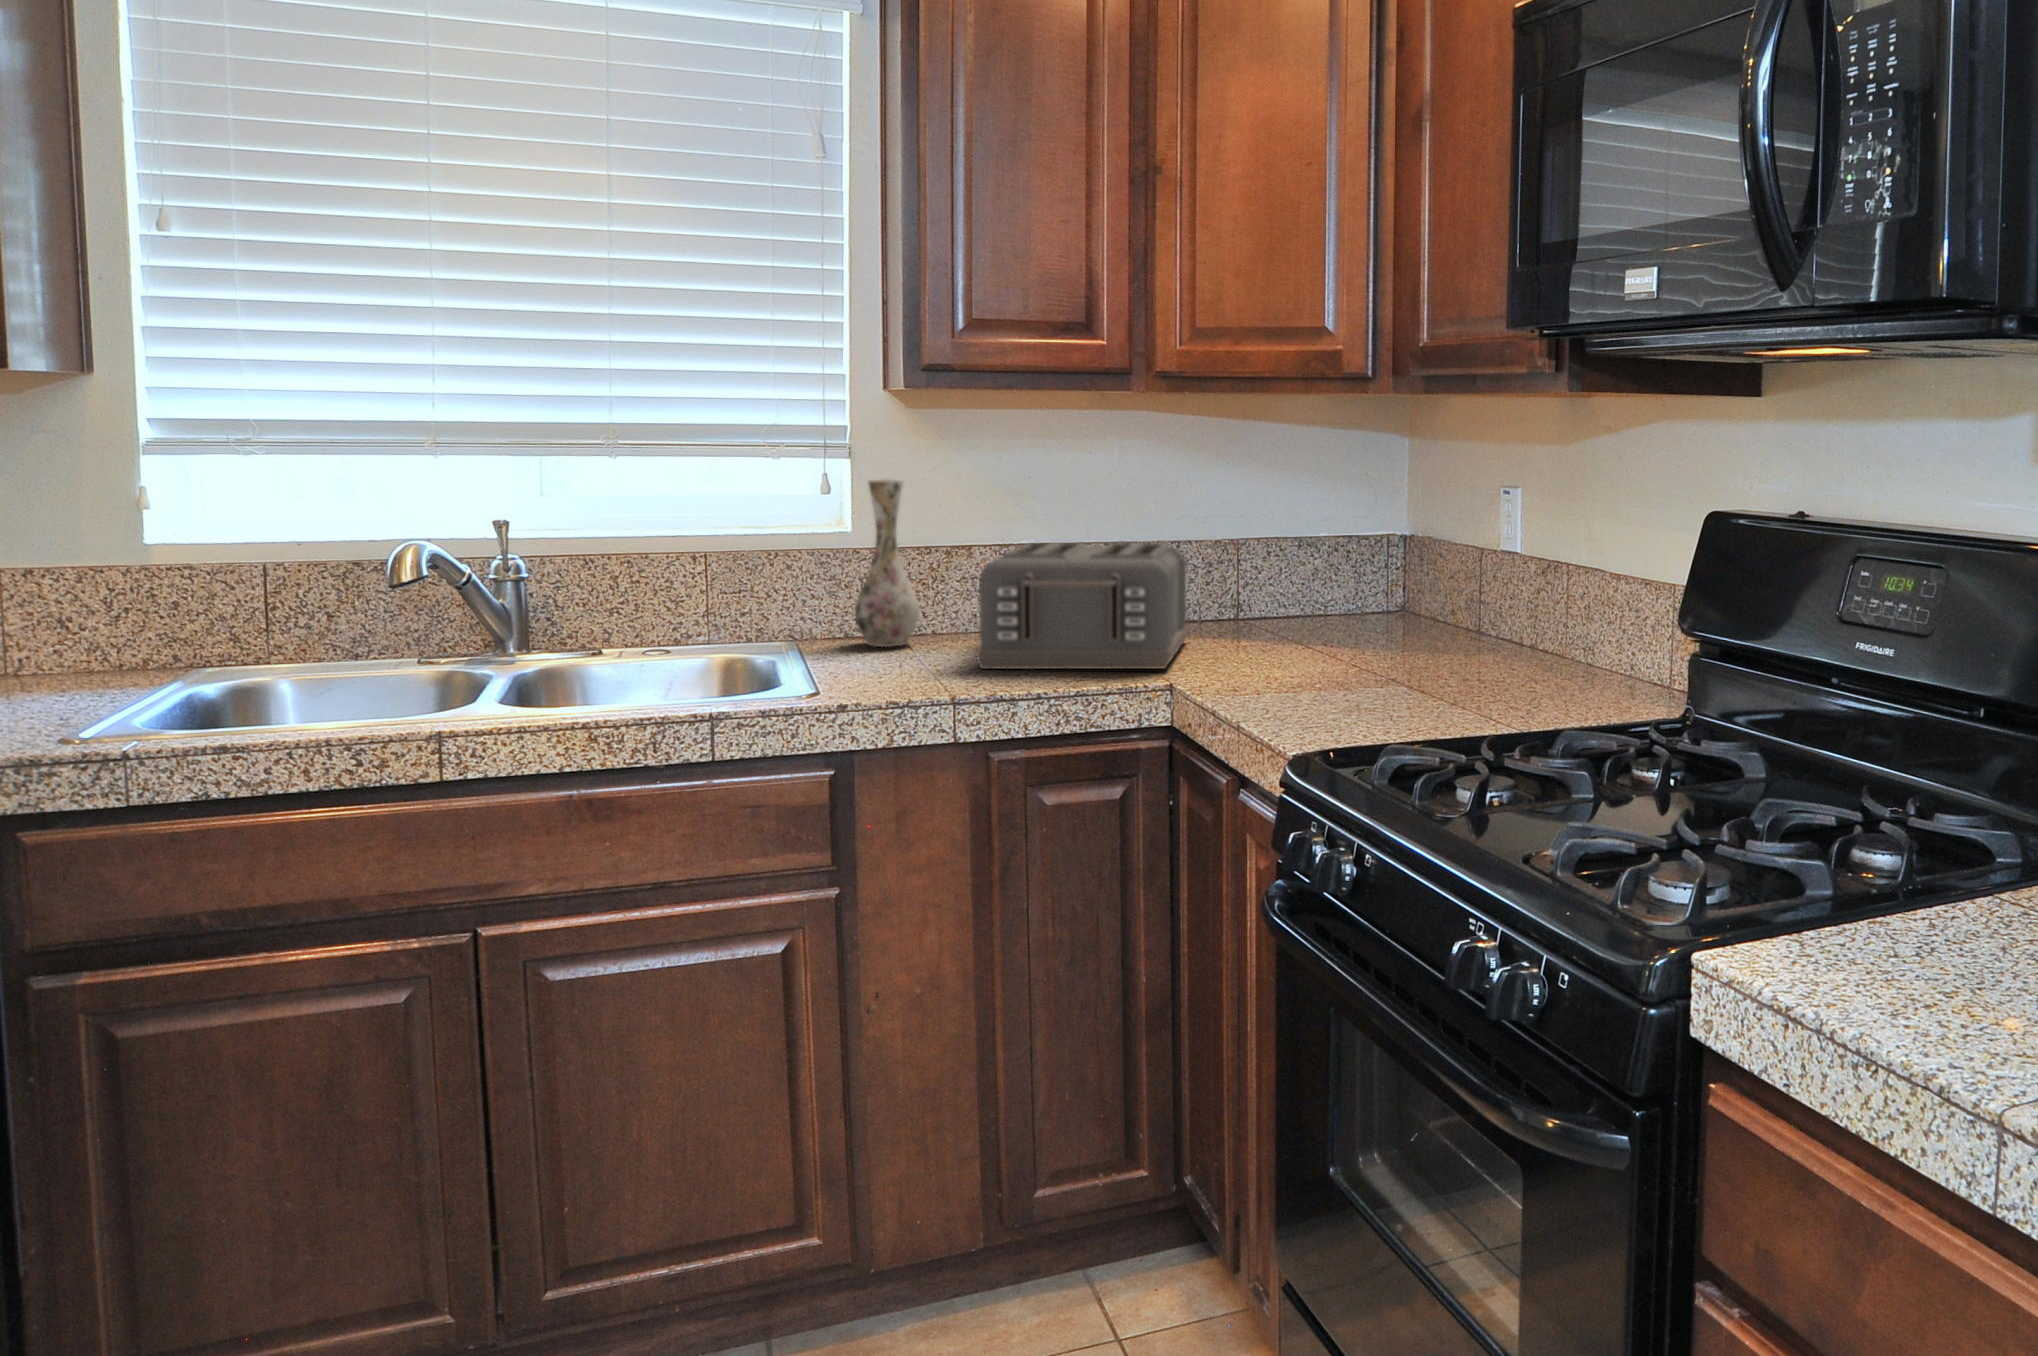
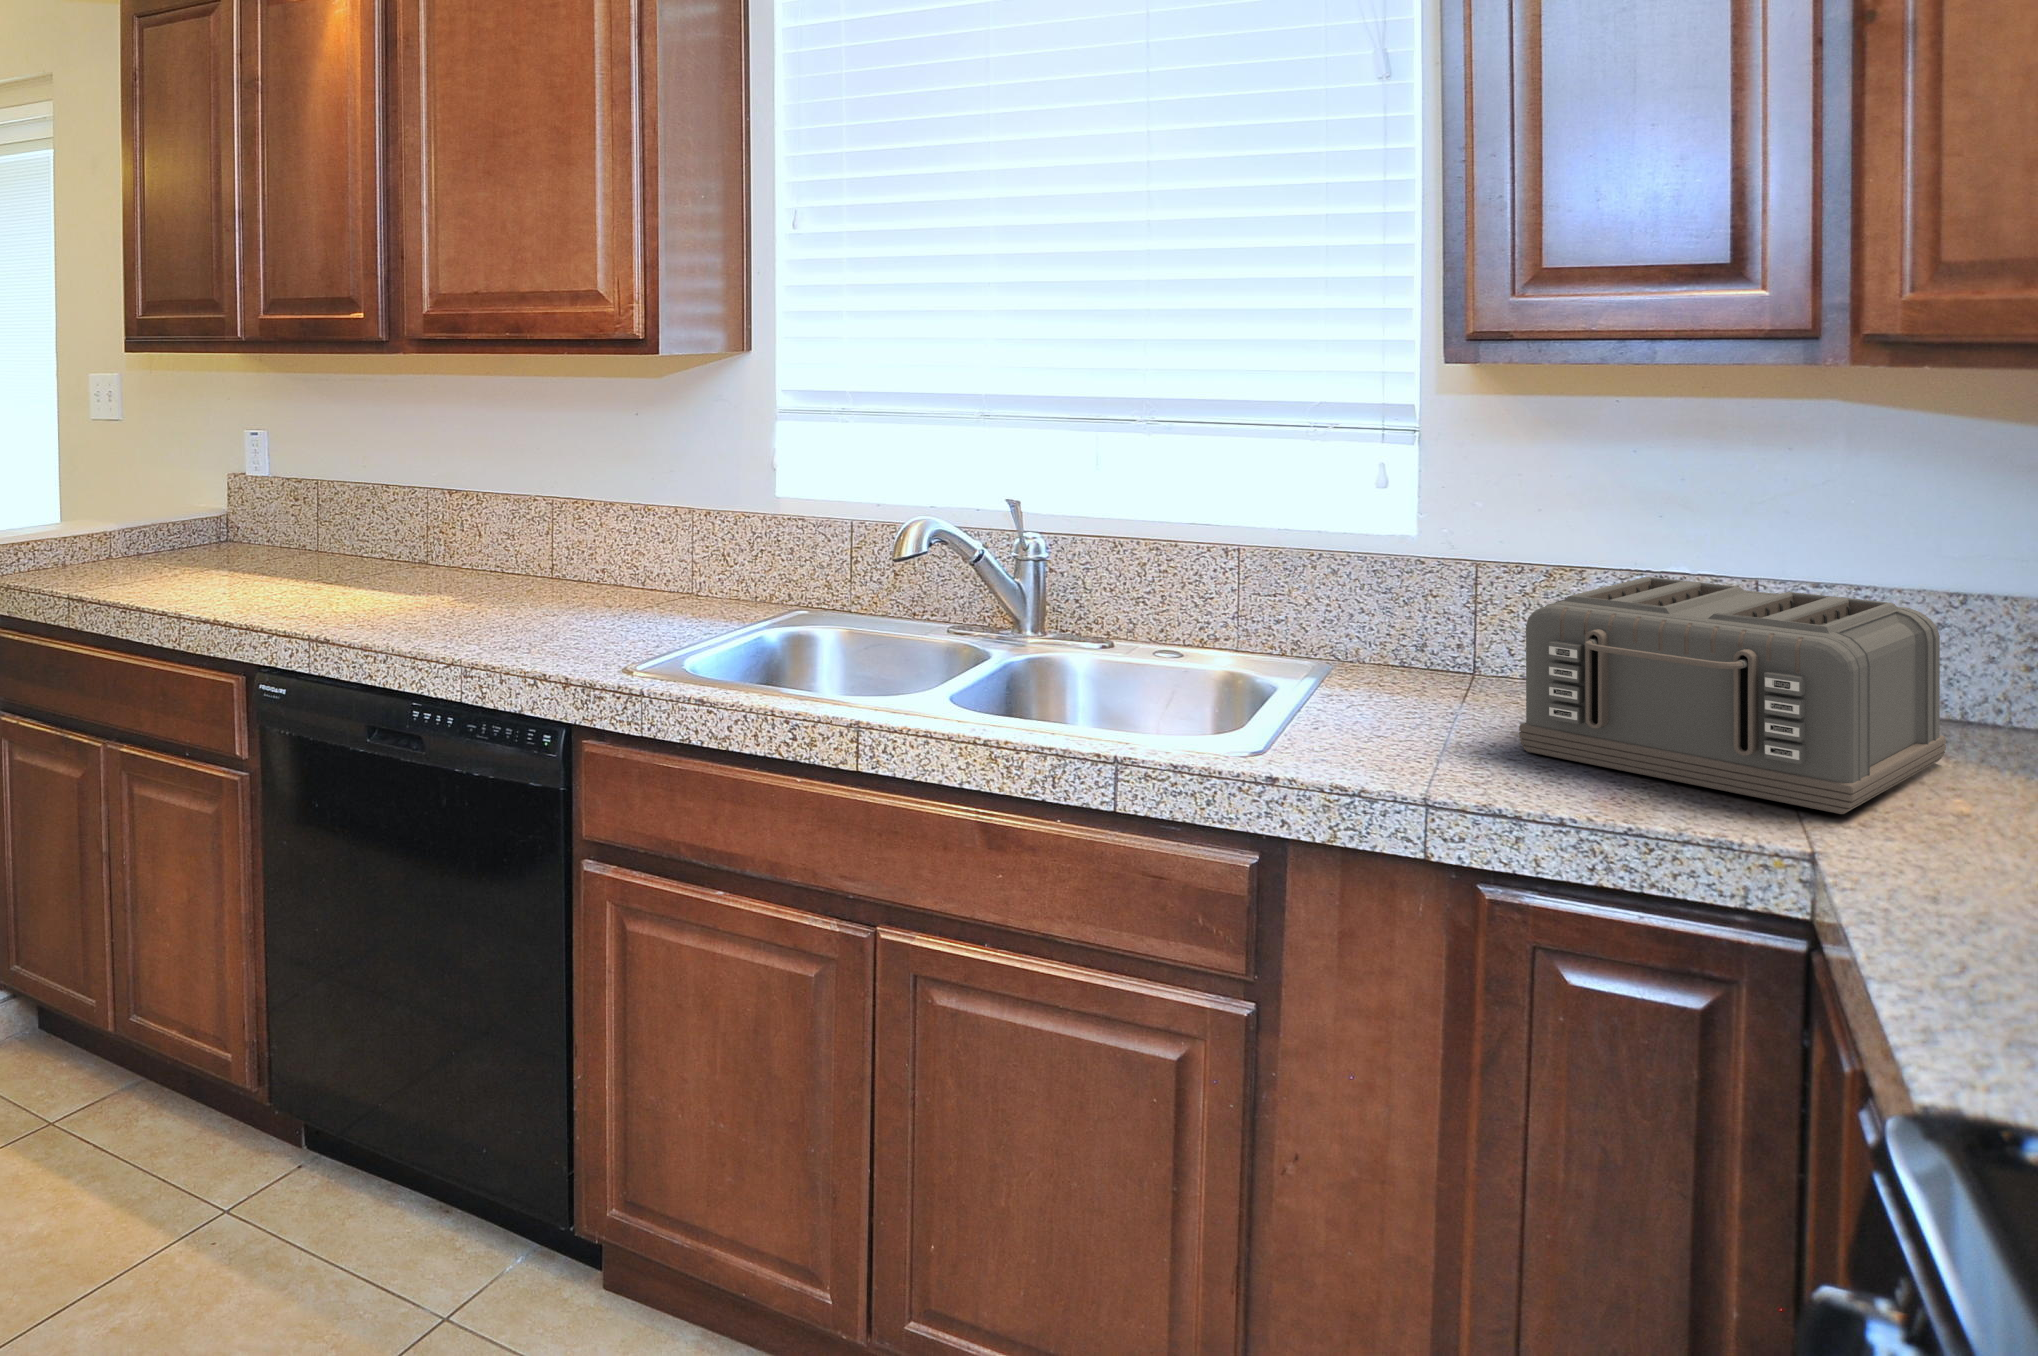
vase: present [855,479,920,647] -> none [1391,477,1482,691]

